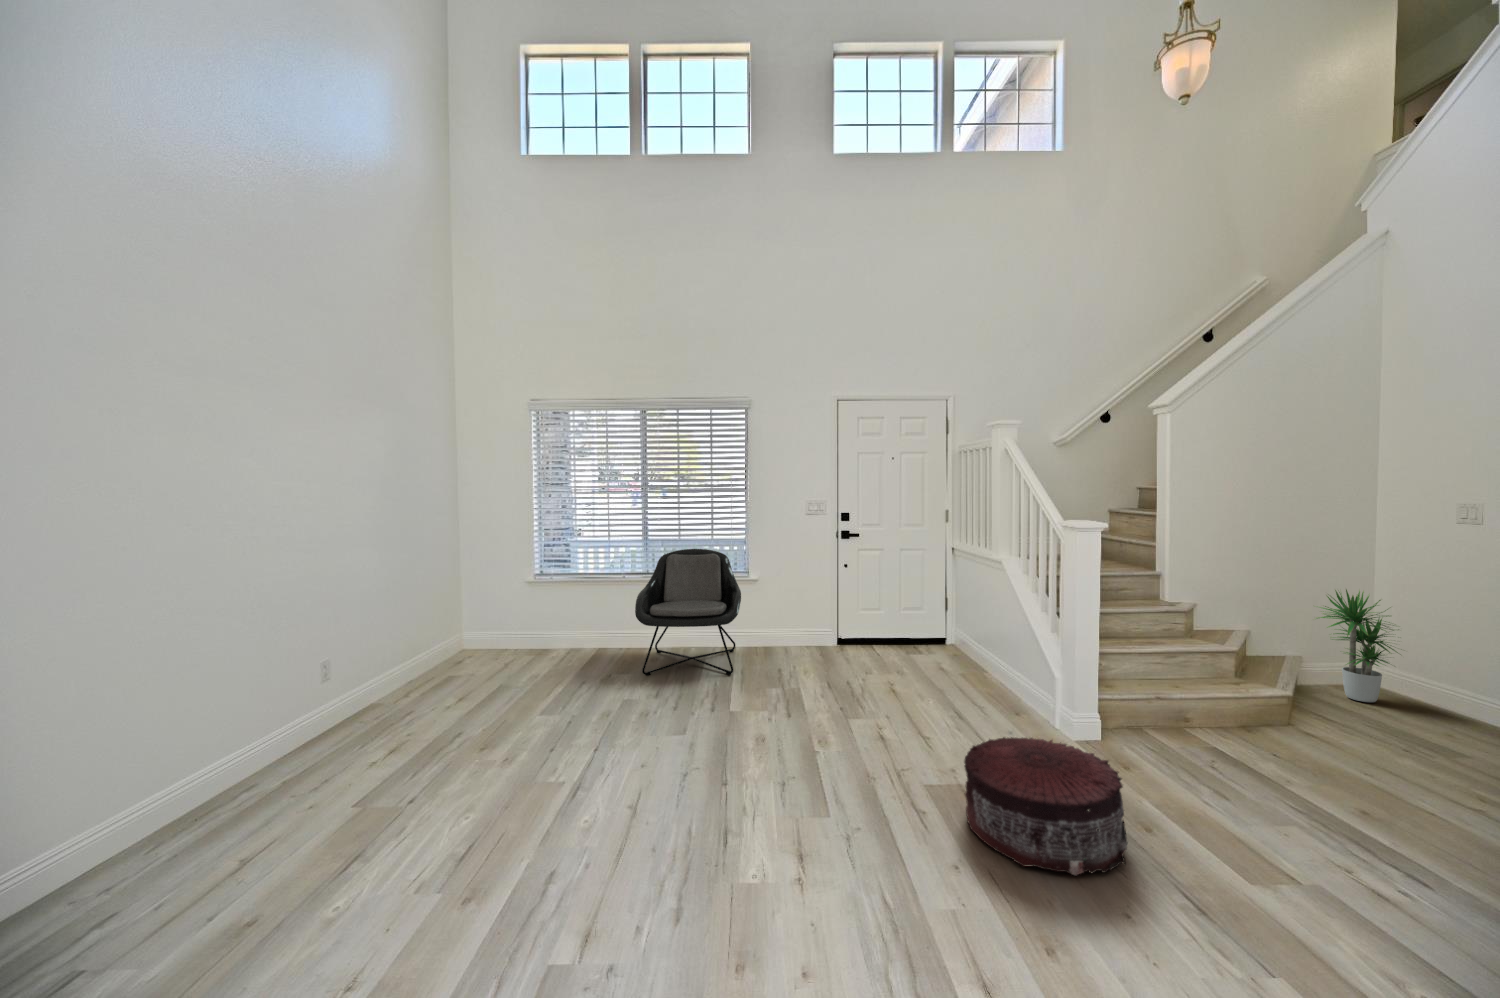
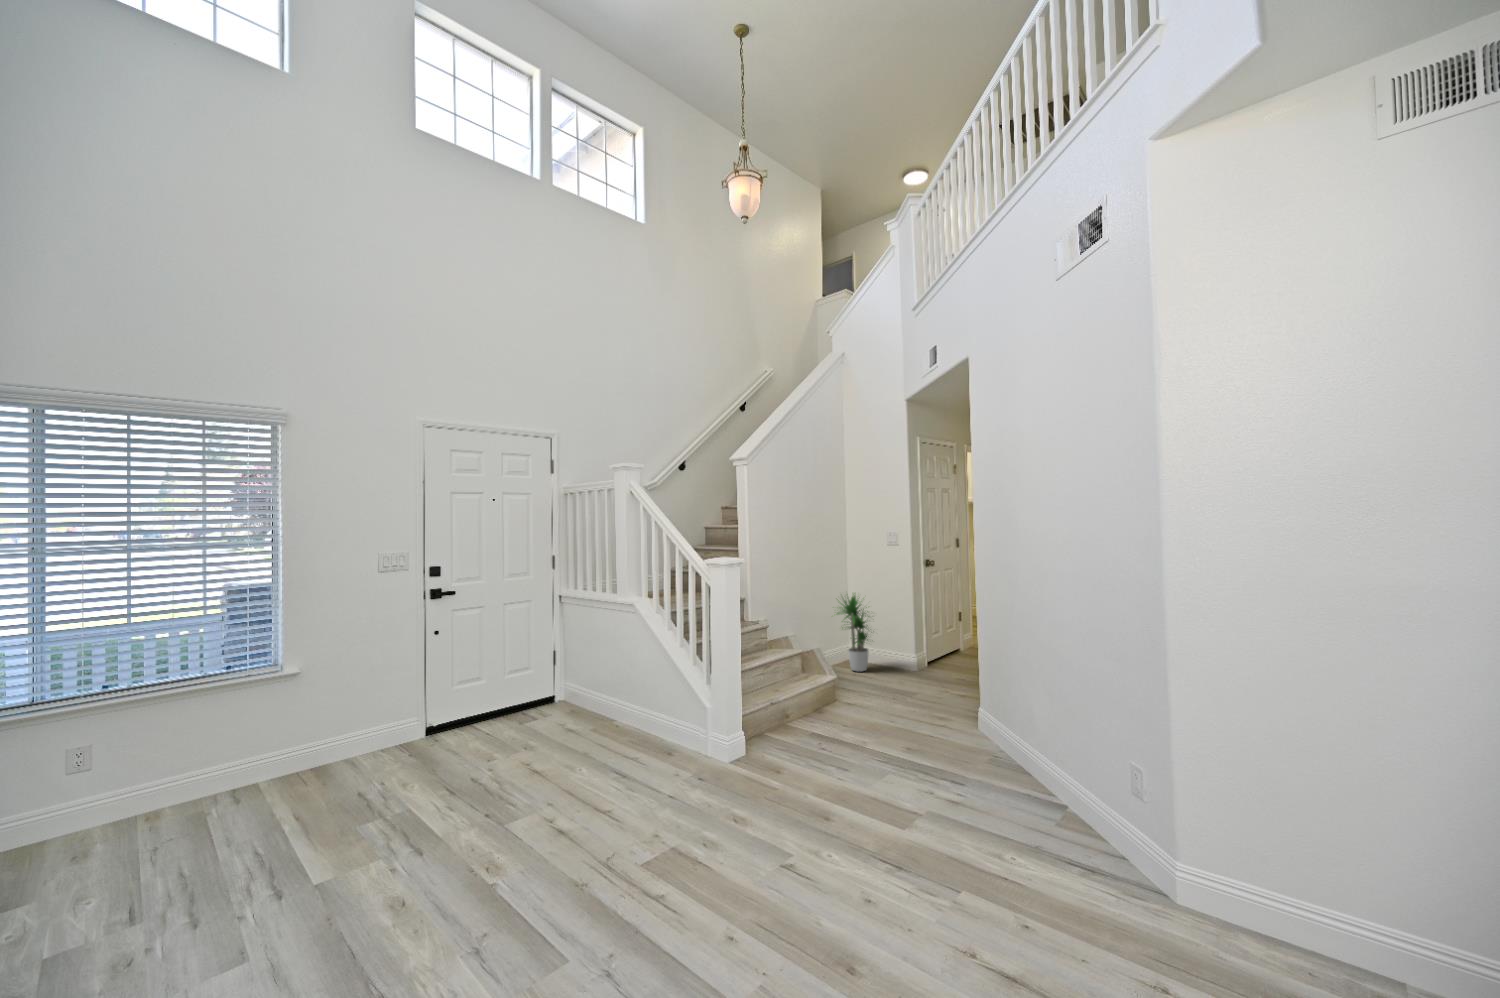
lounge chair: present [635,549,741,676] -> none [54,641,292,890]
pouf: present [964,737,1127,875] -> none [692,767,843,904]

